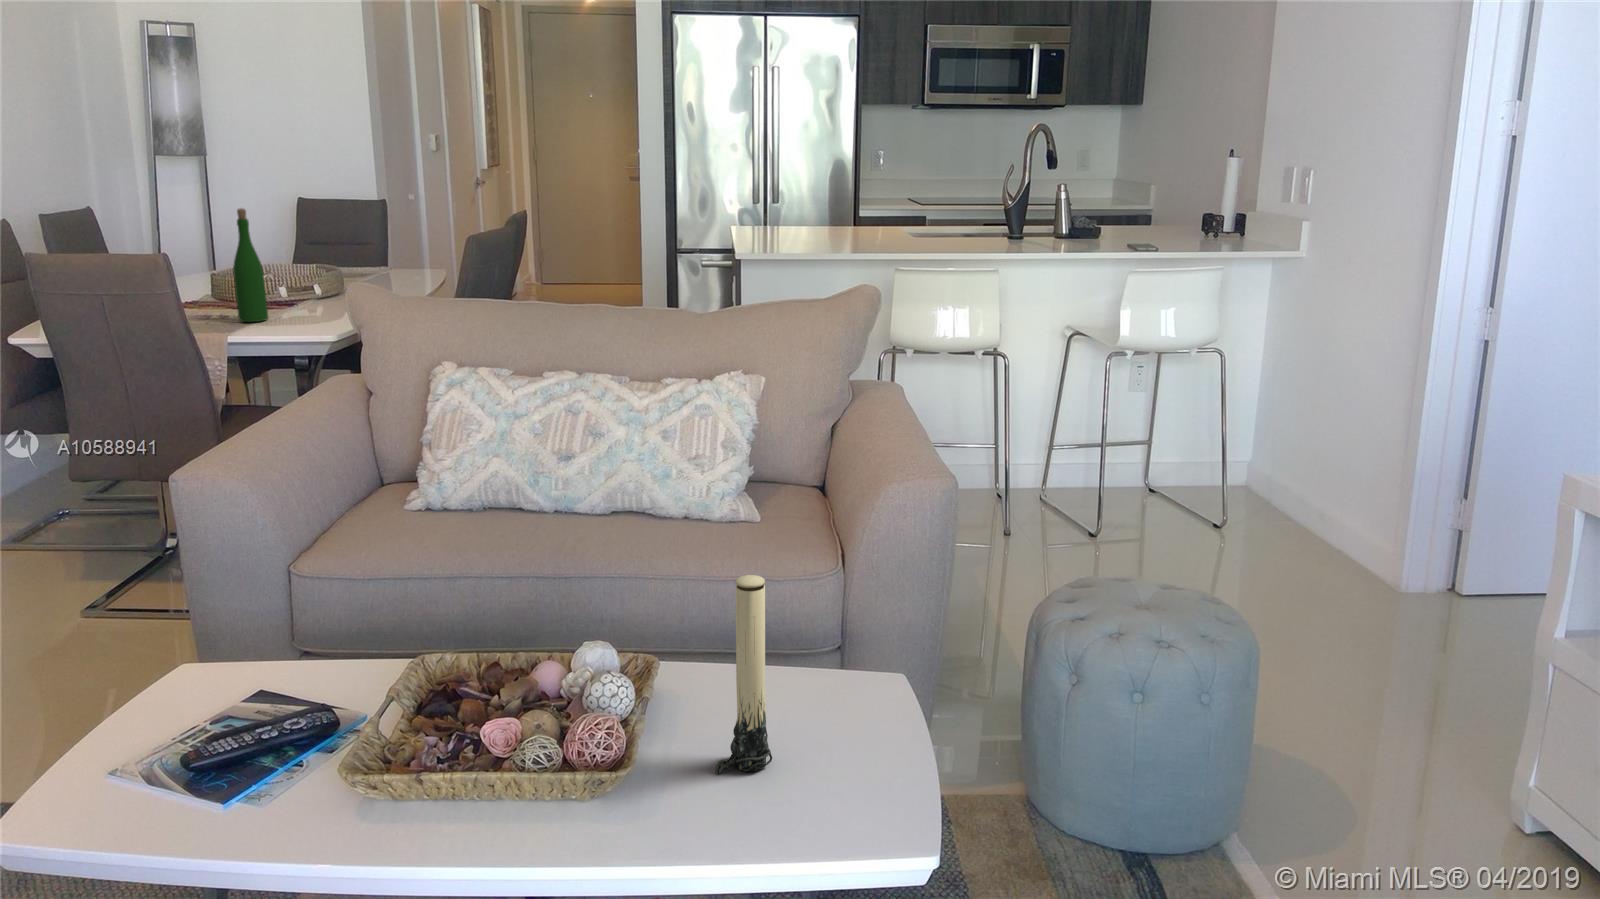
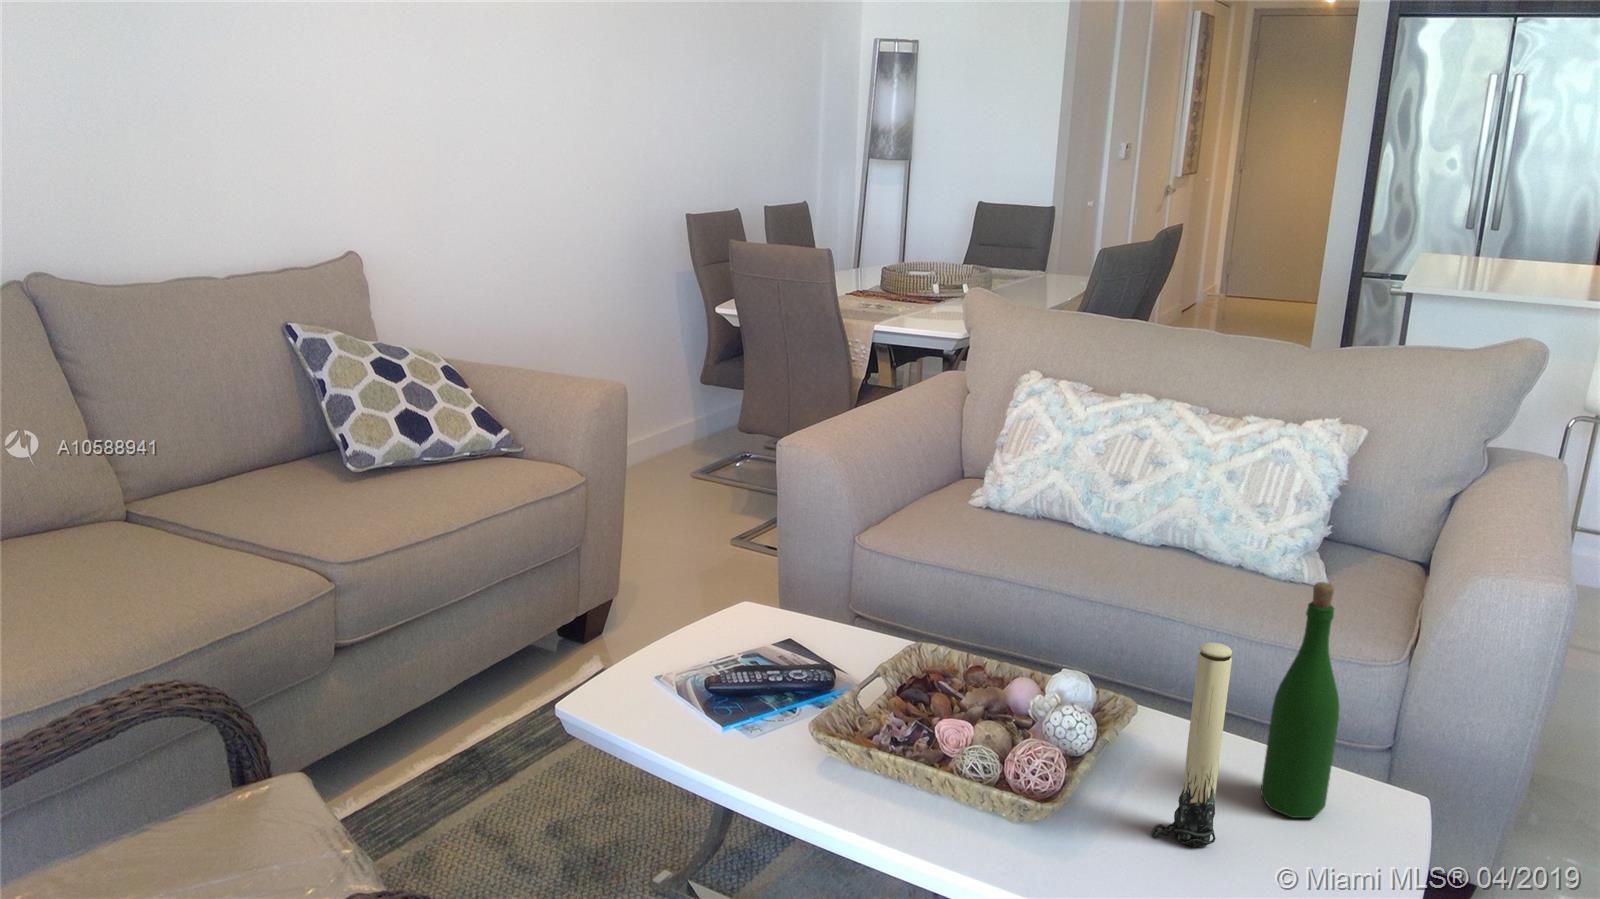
wine bottle: present [233,208,268,322] -> present [1261,582,1340,818]

